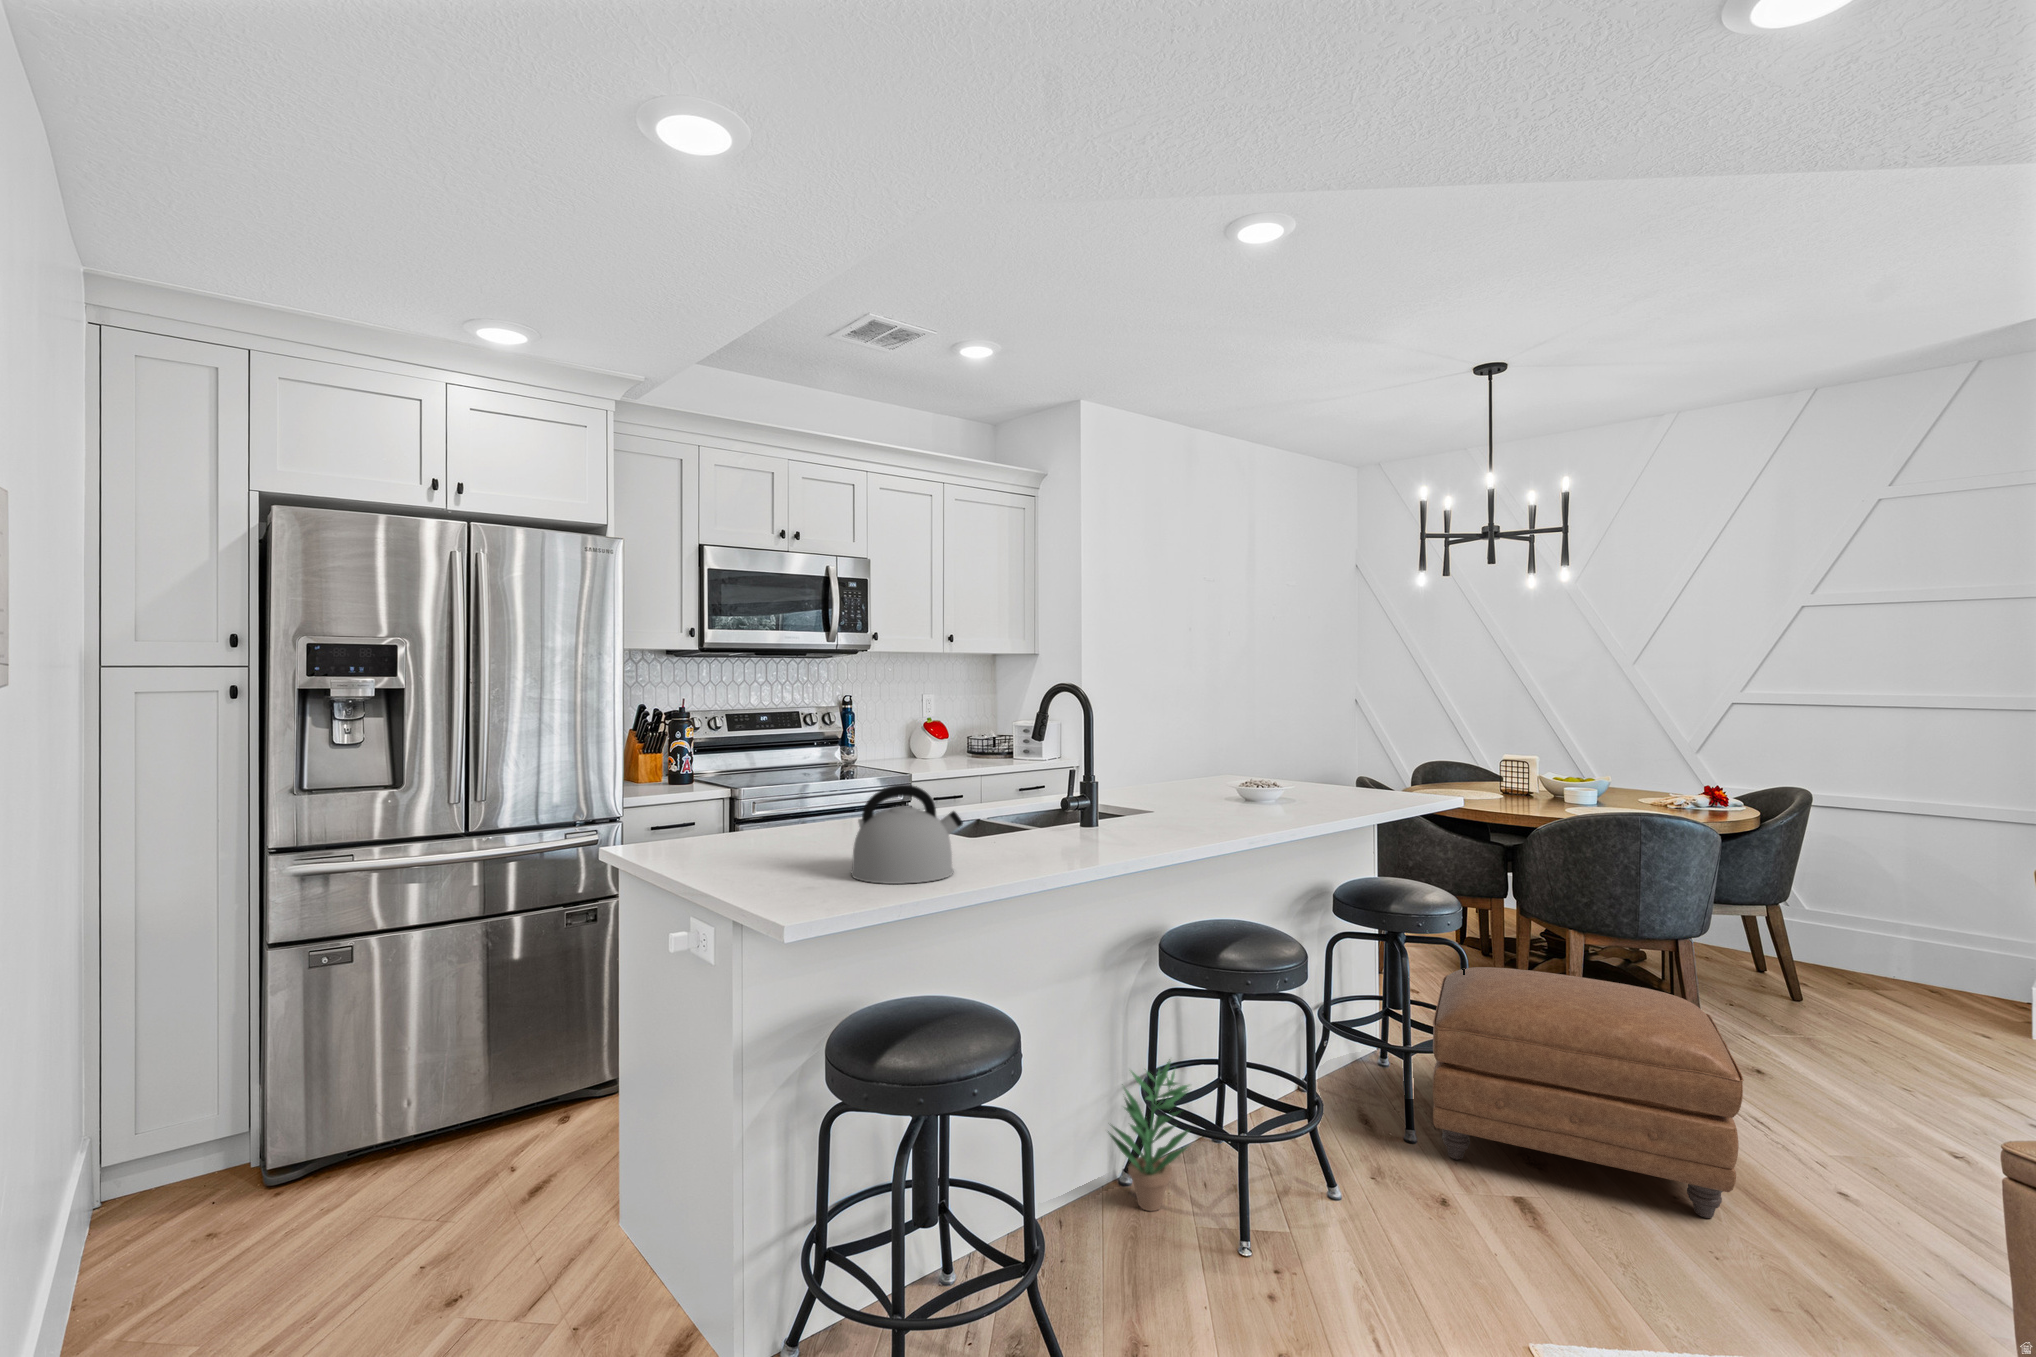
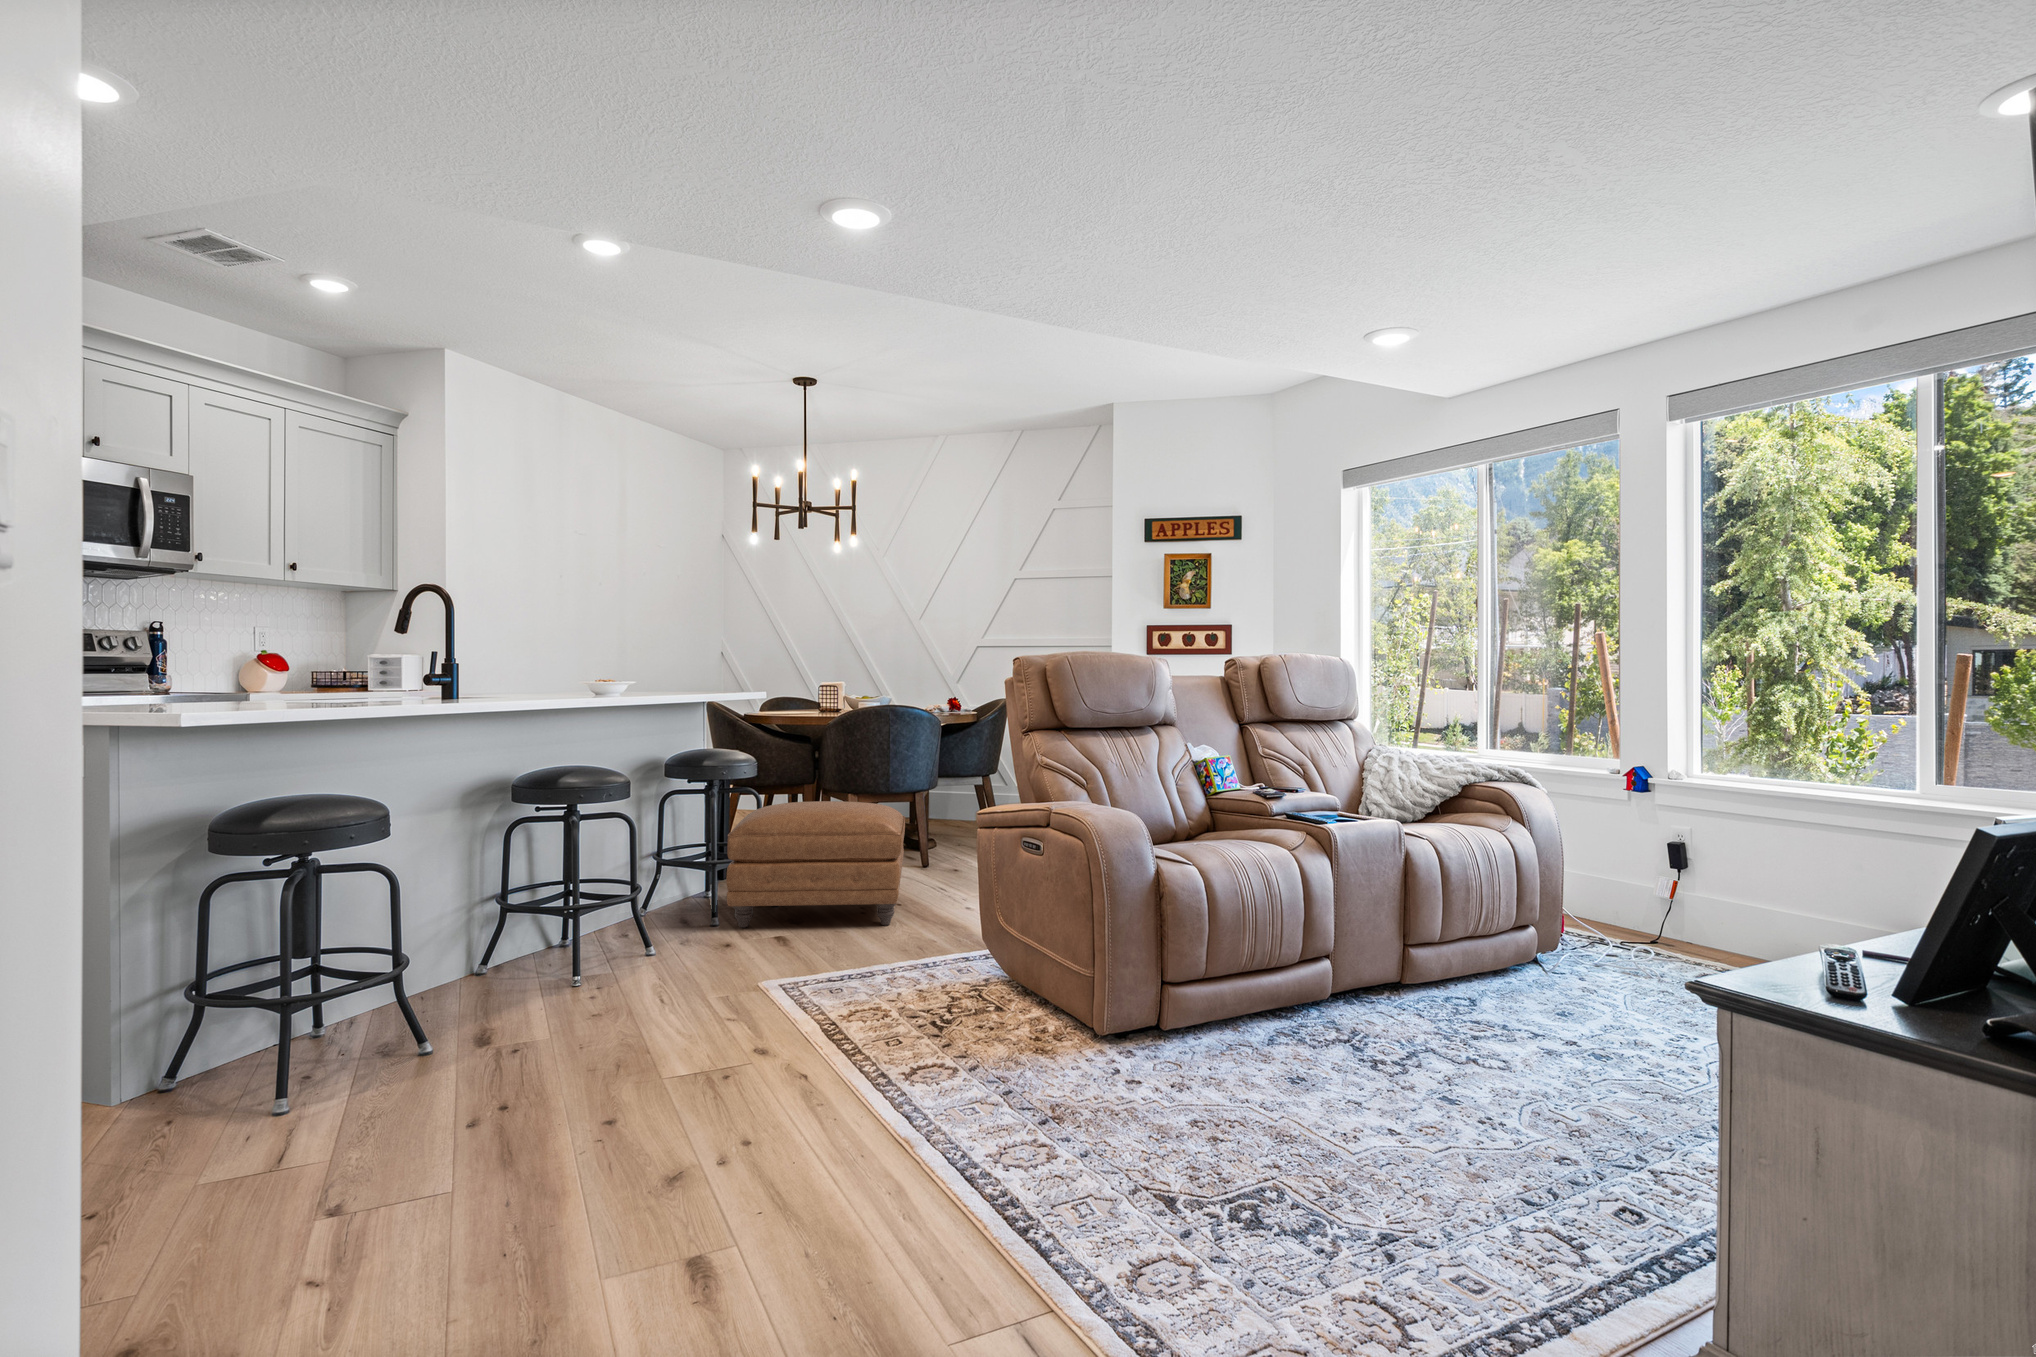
kettle: present [851,785,963,884] -> none [217,637,330,709]
potted plant: present [1109,1059,1189,1211] -> none [462,863,539,983]

